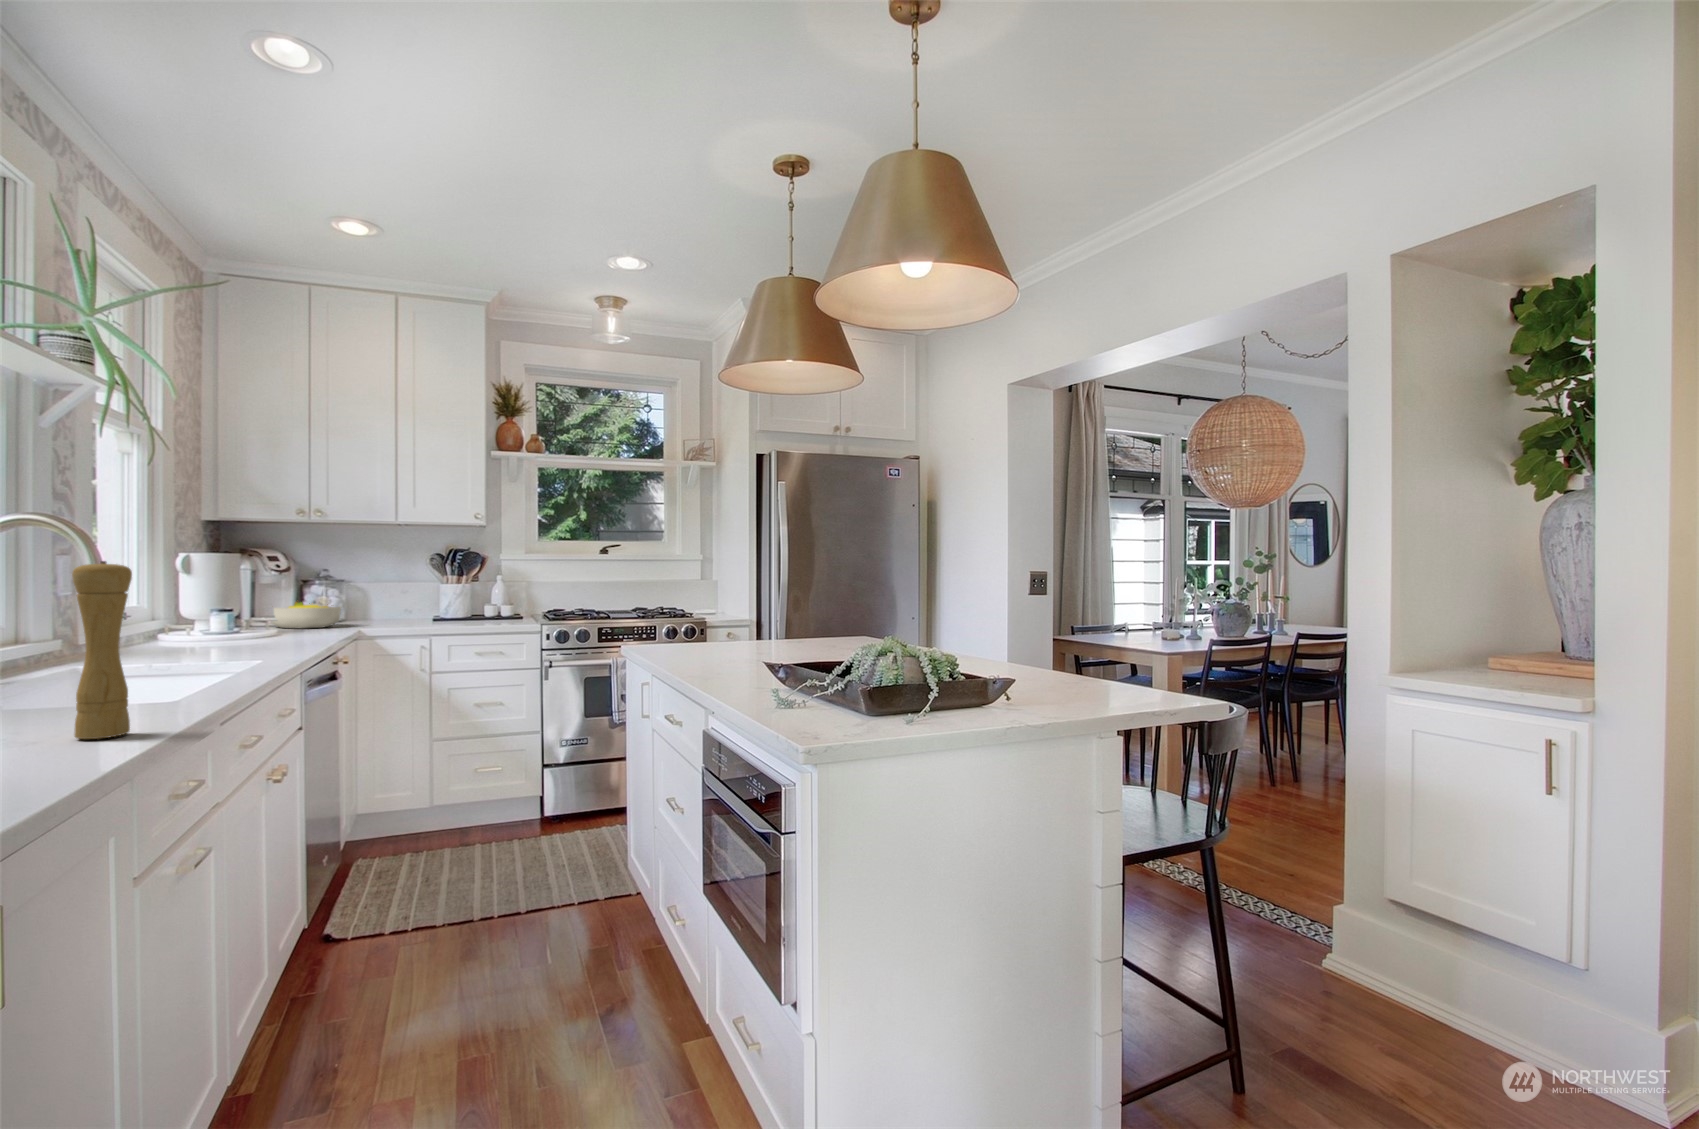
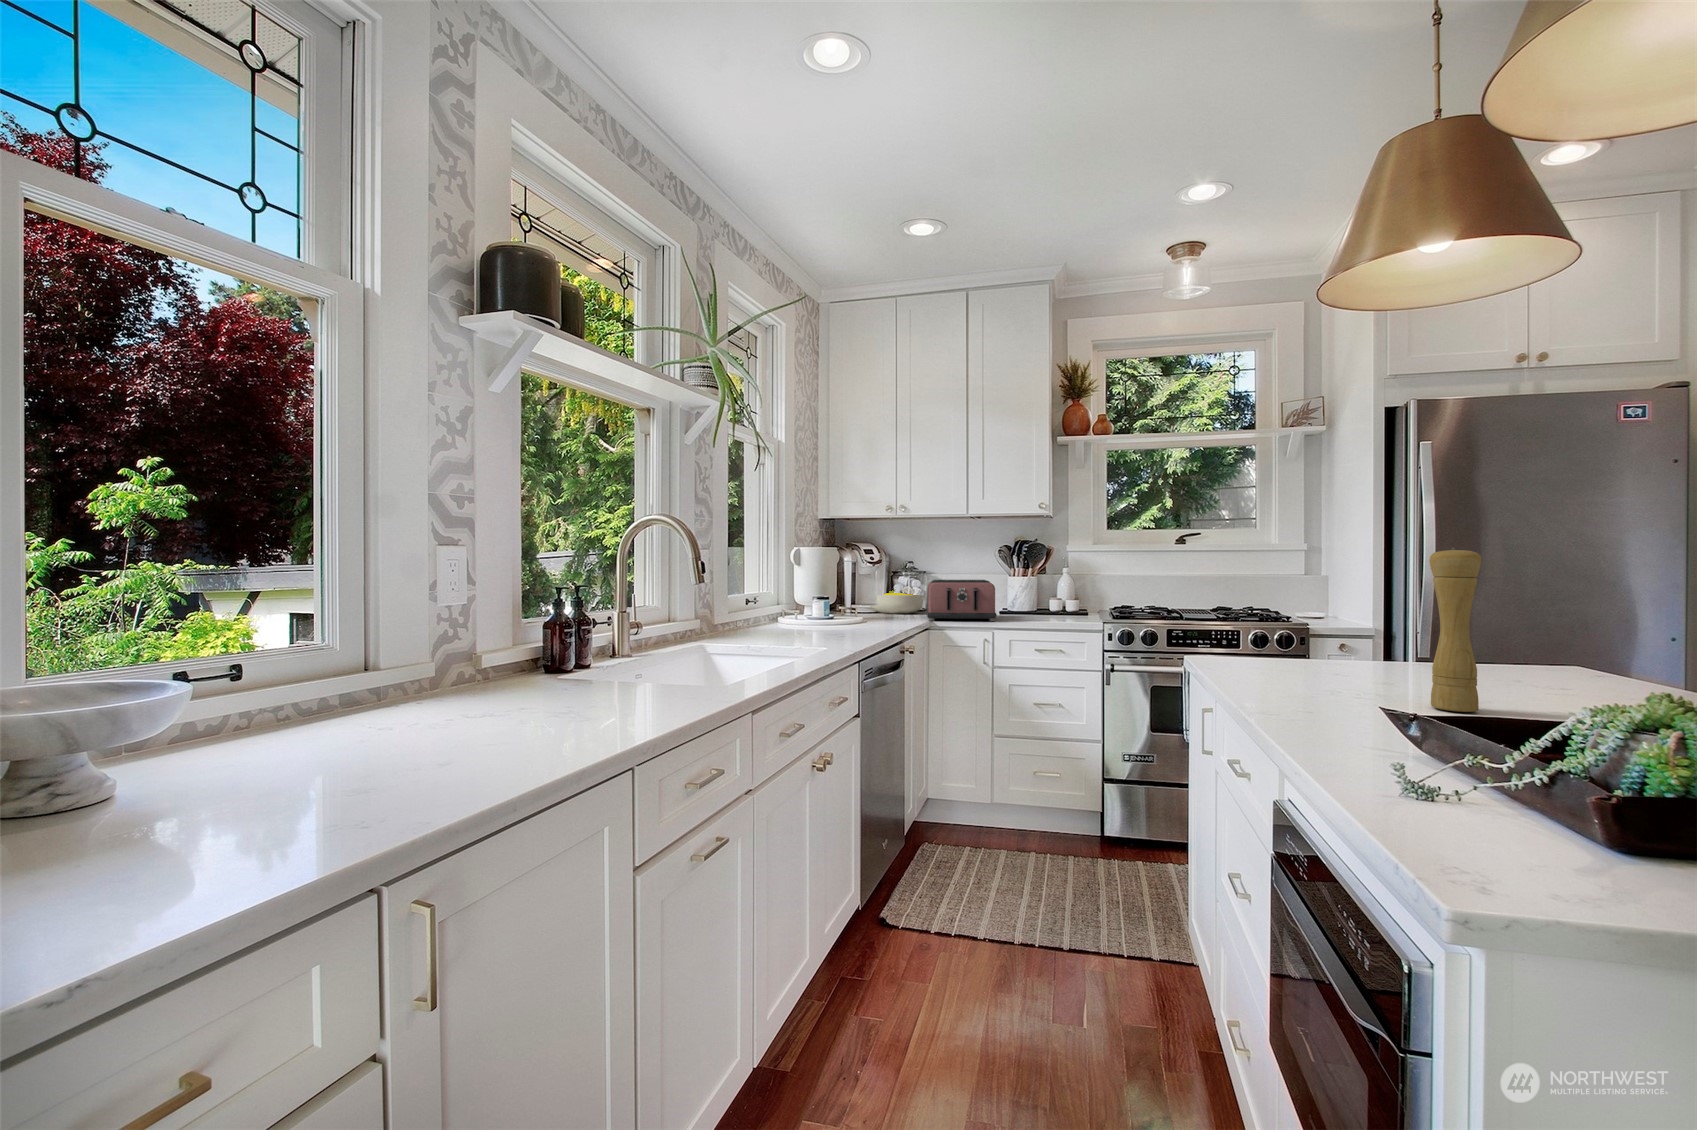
pepper mill: present [72,561,132,739] -> present [1429,548,1481,712]
toaster: none [348,589,435,633] -> present [927,580,997,621]

